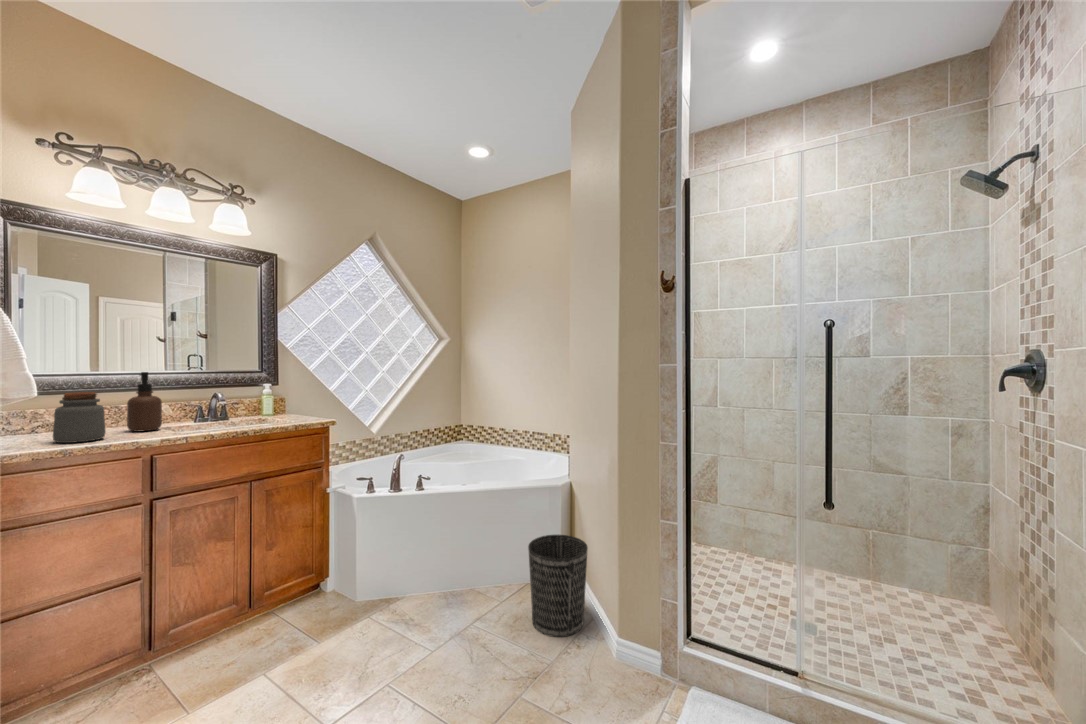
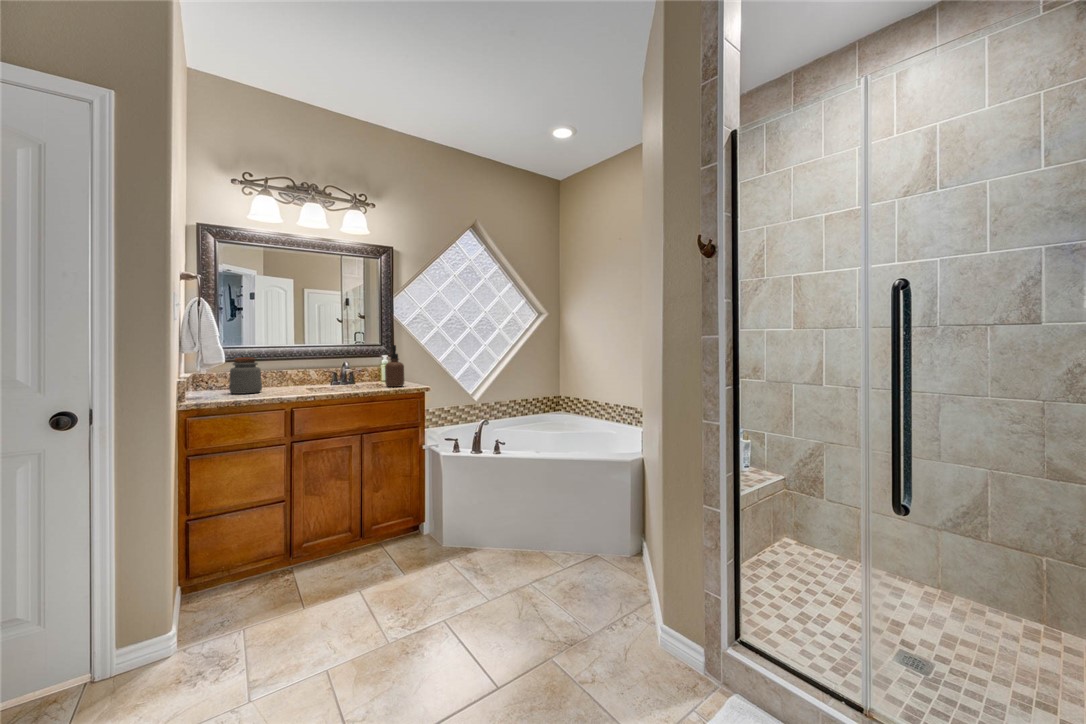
soap dispenser: present [127,372,162,432] -> present [385,345,404,387]
wastebasket: present [528,535,588,637] -> none [584,507,646,611]

